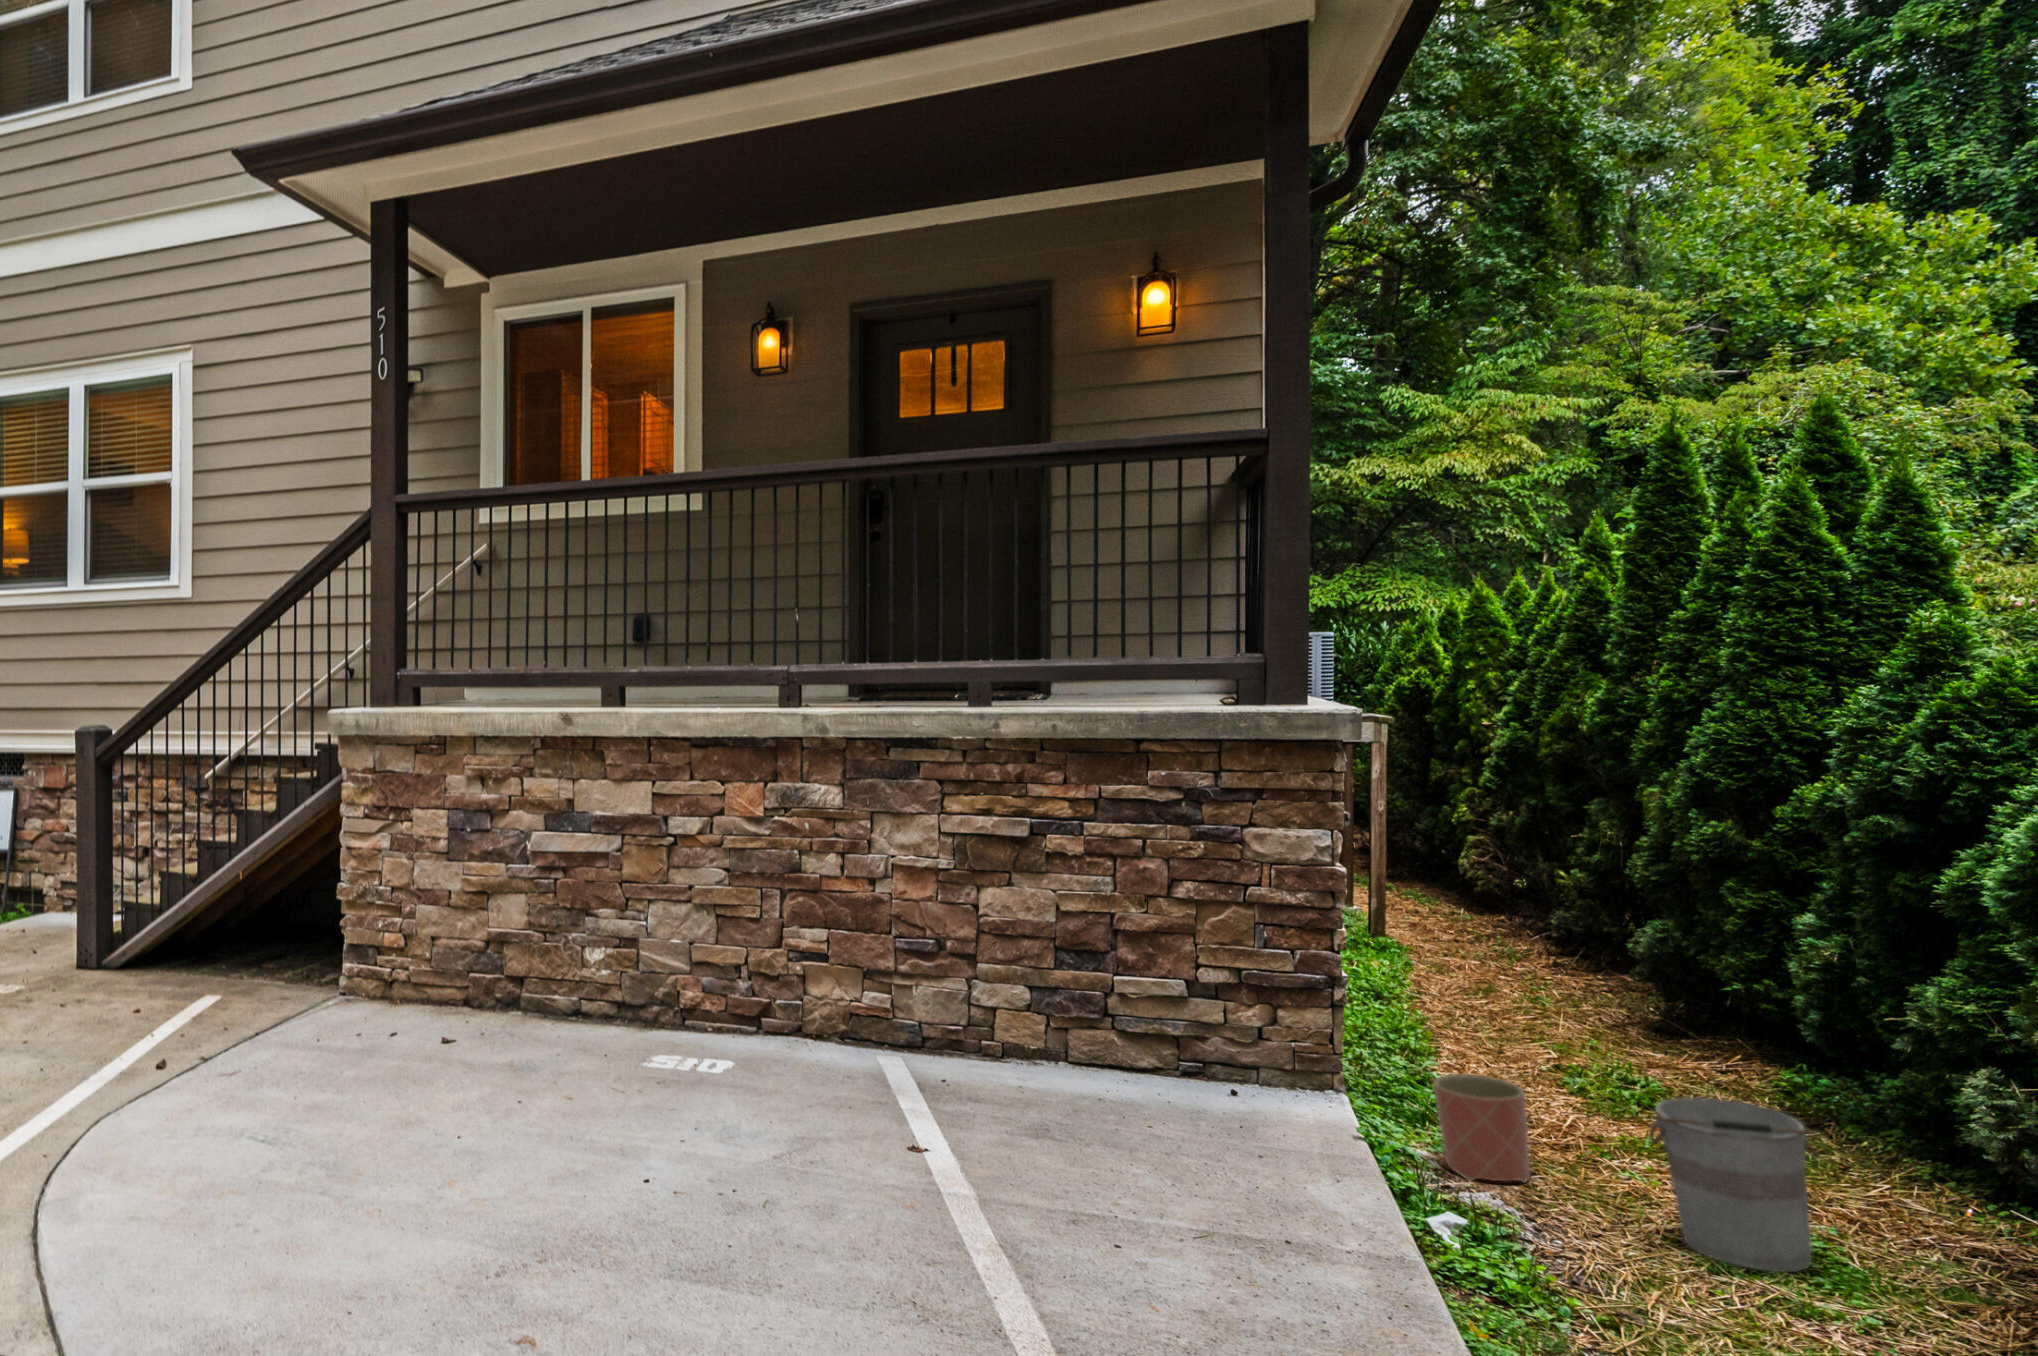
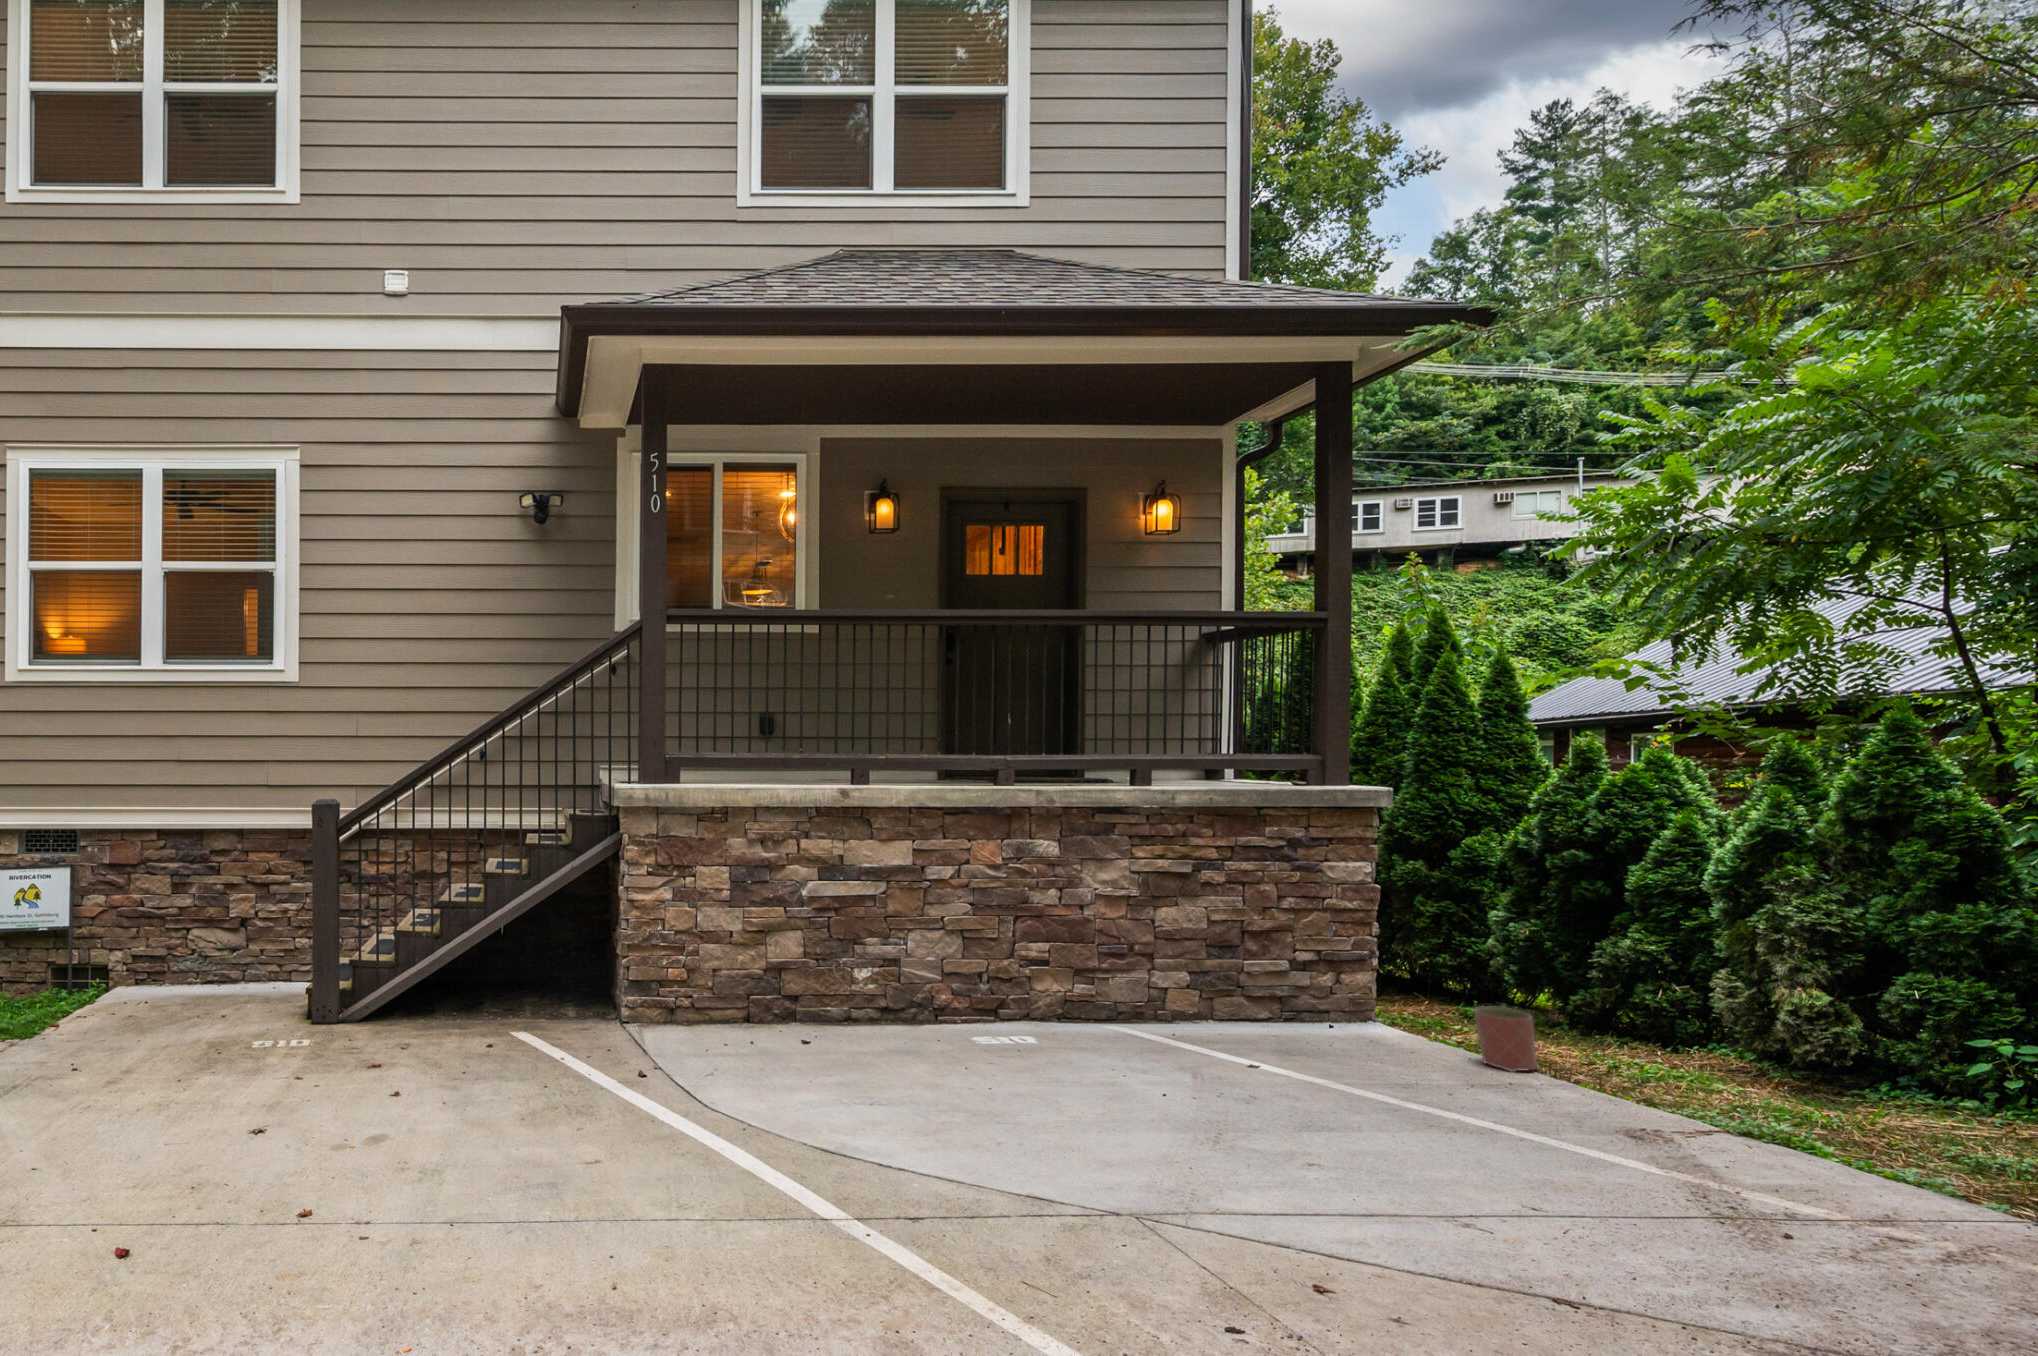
bucket: present [1649,1098,1819,1272] -> none [1632,1005,1730,1100]

